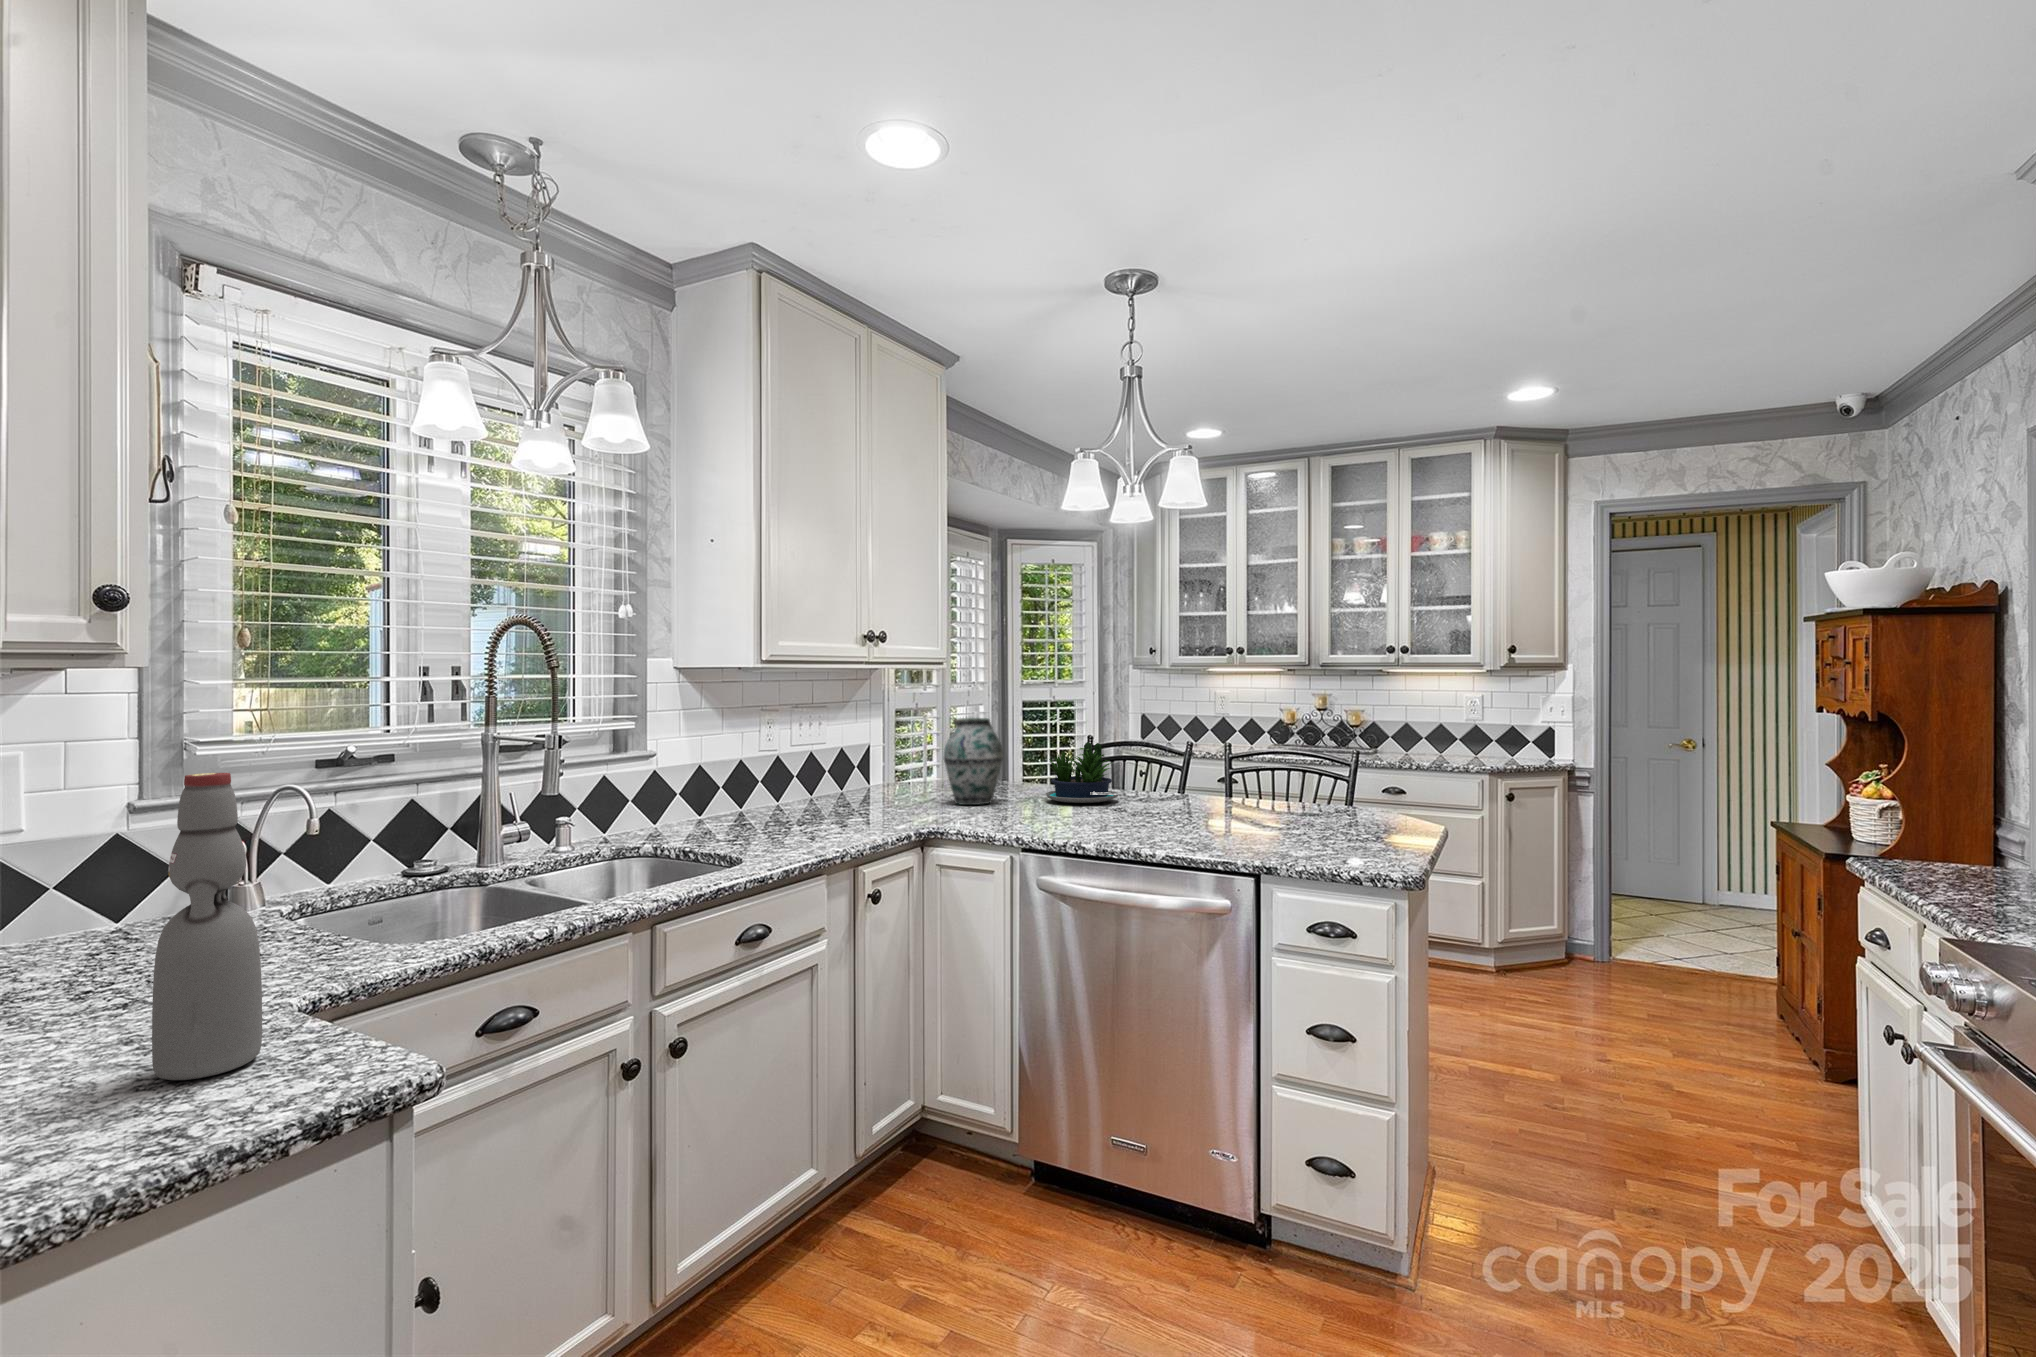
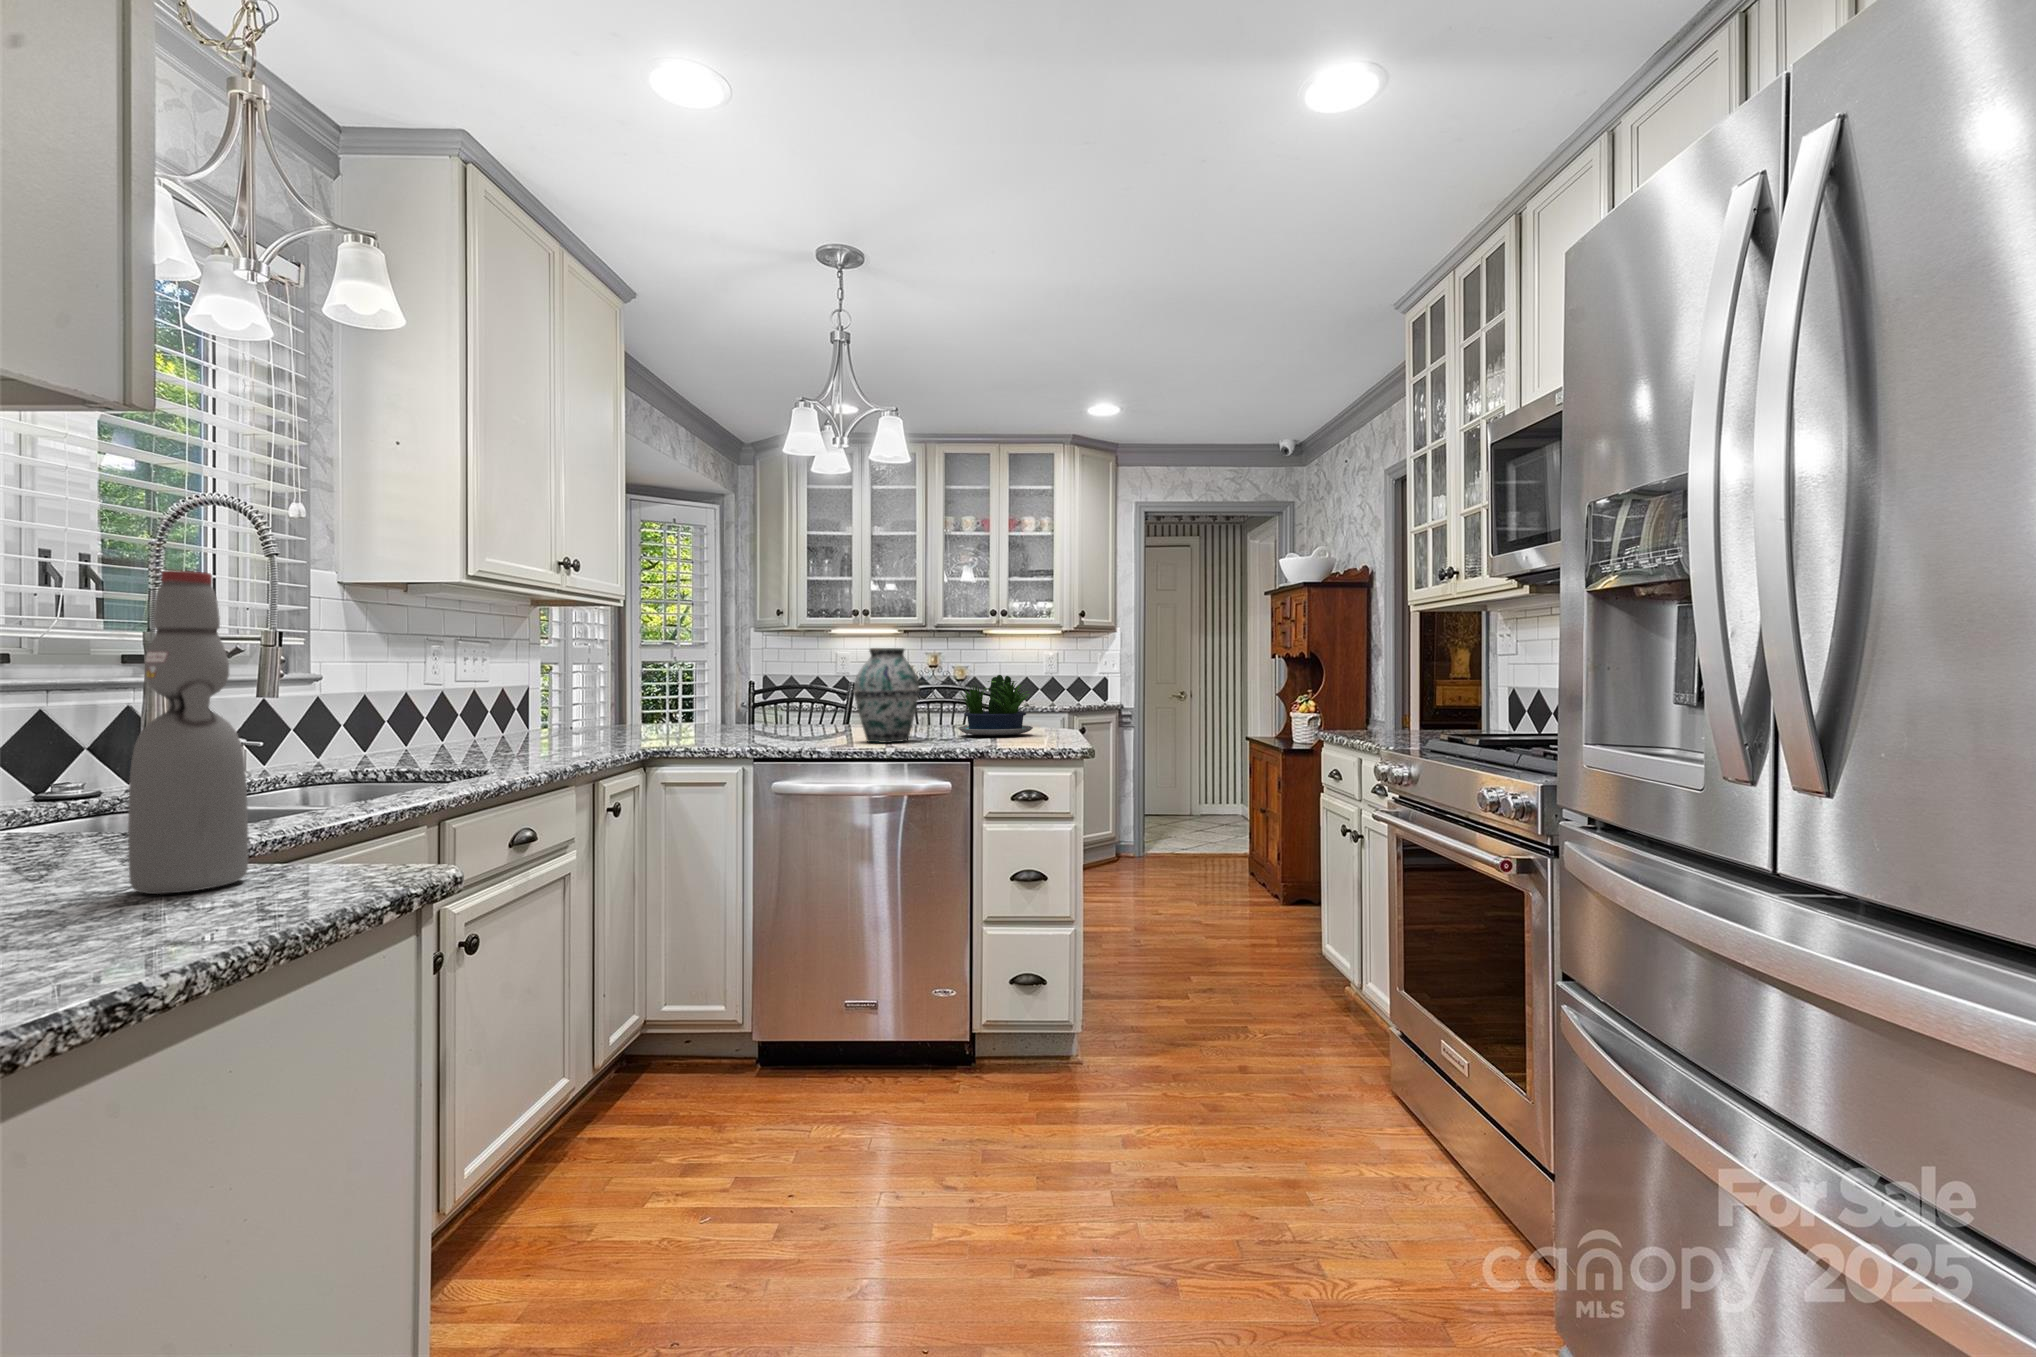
vase: present [944,718,1003,805] -> present [853,648,920,743]
potted plant: present [1046,742,1118,803] -> present [958,675,1033,735]

